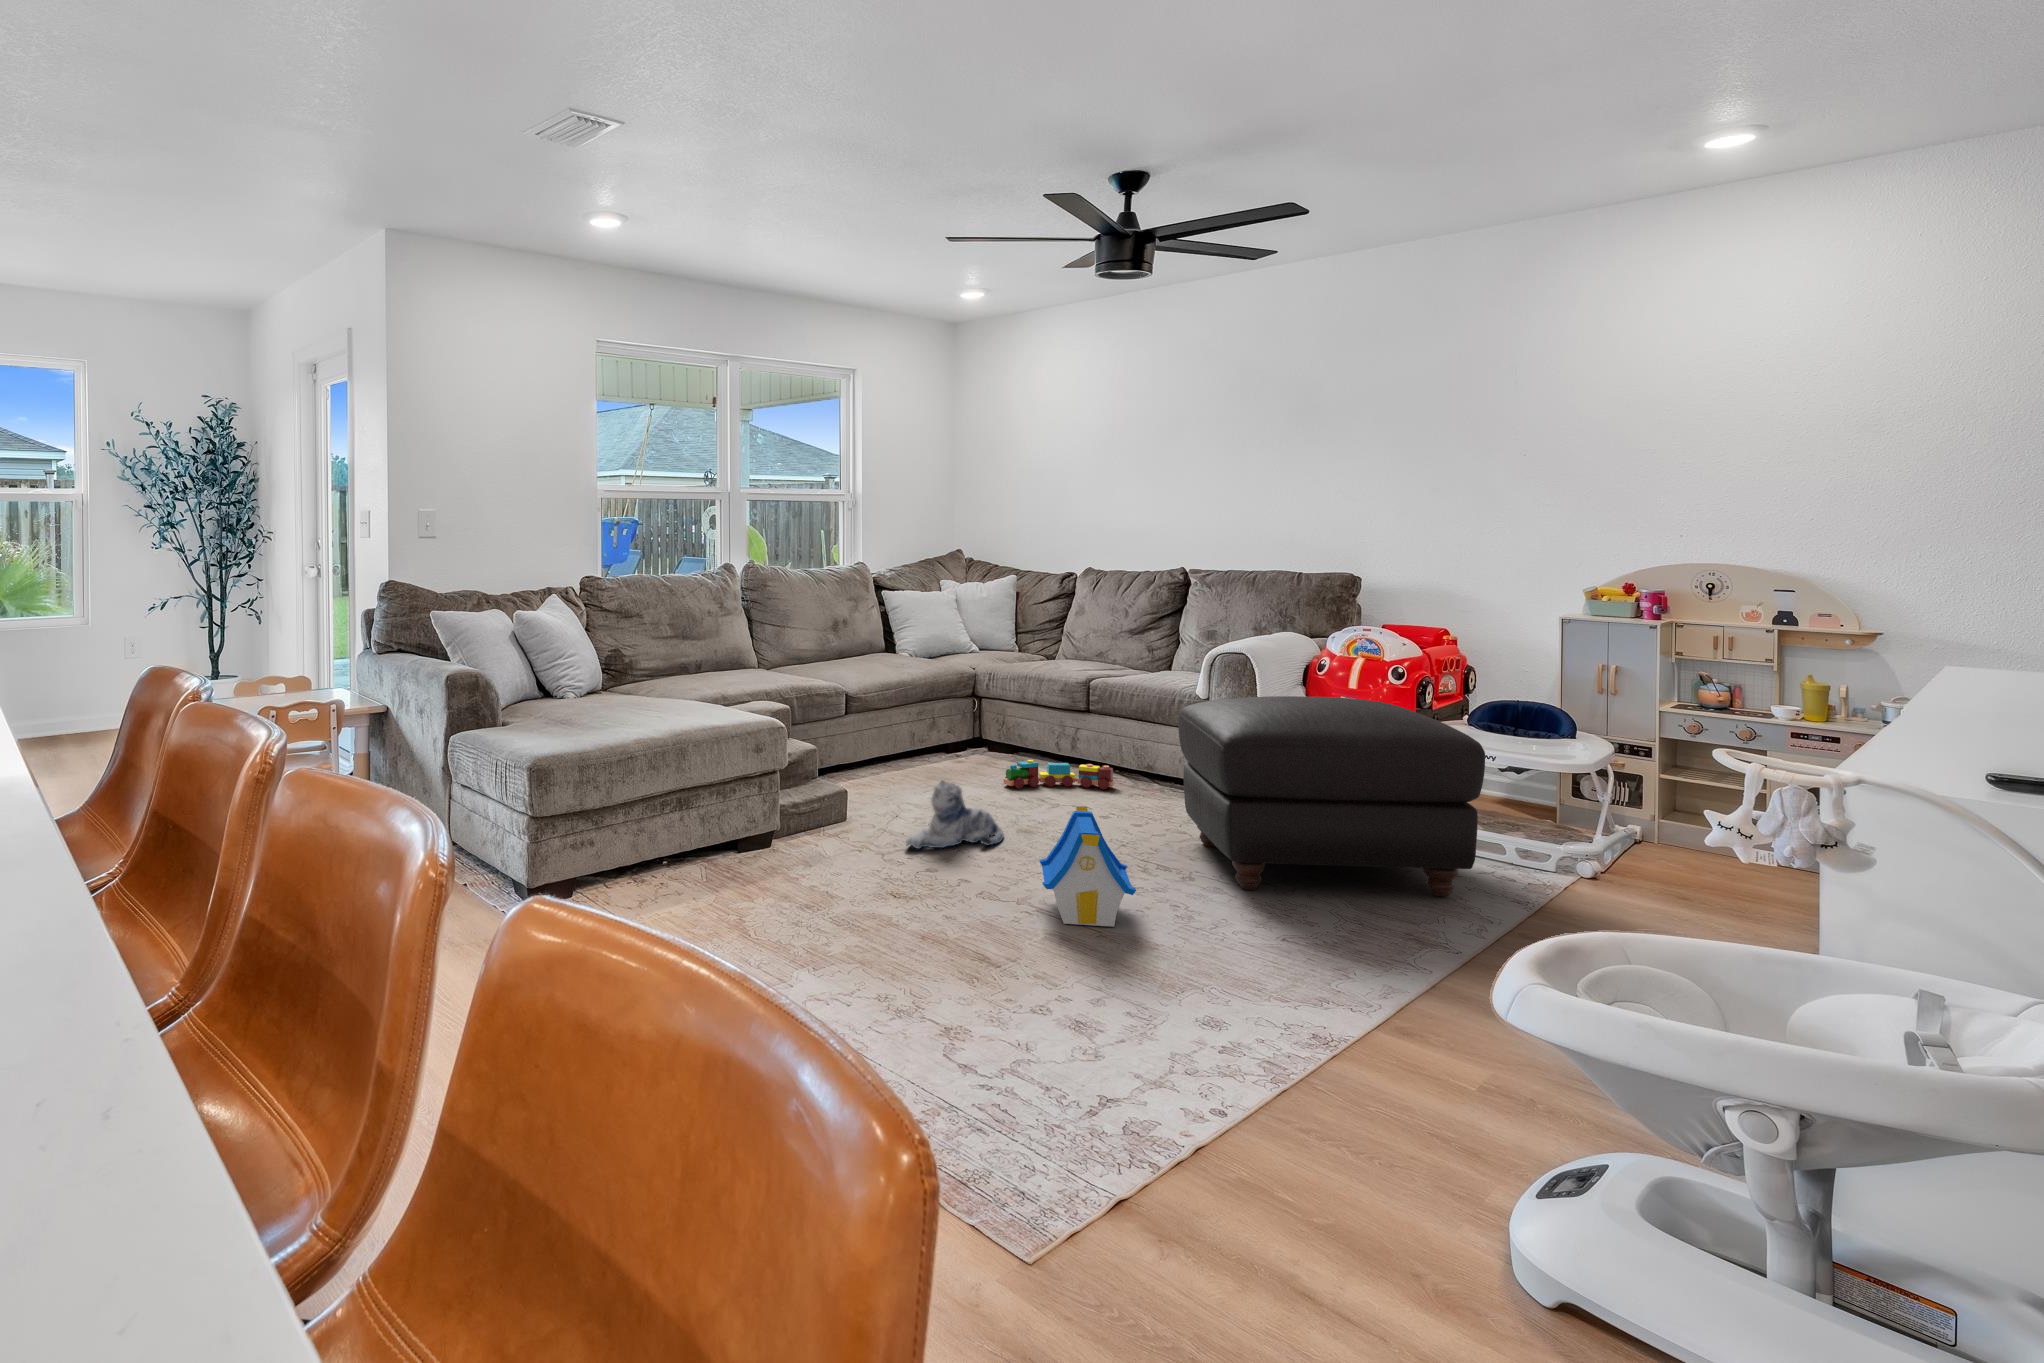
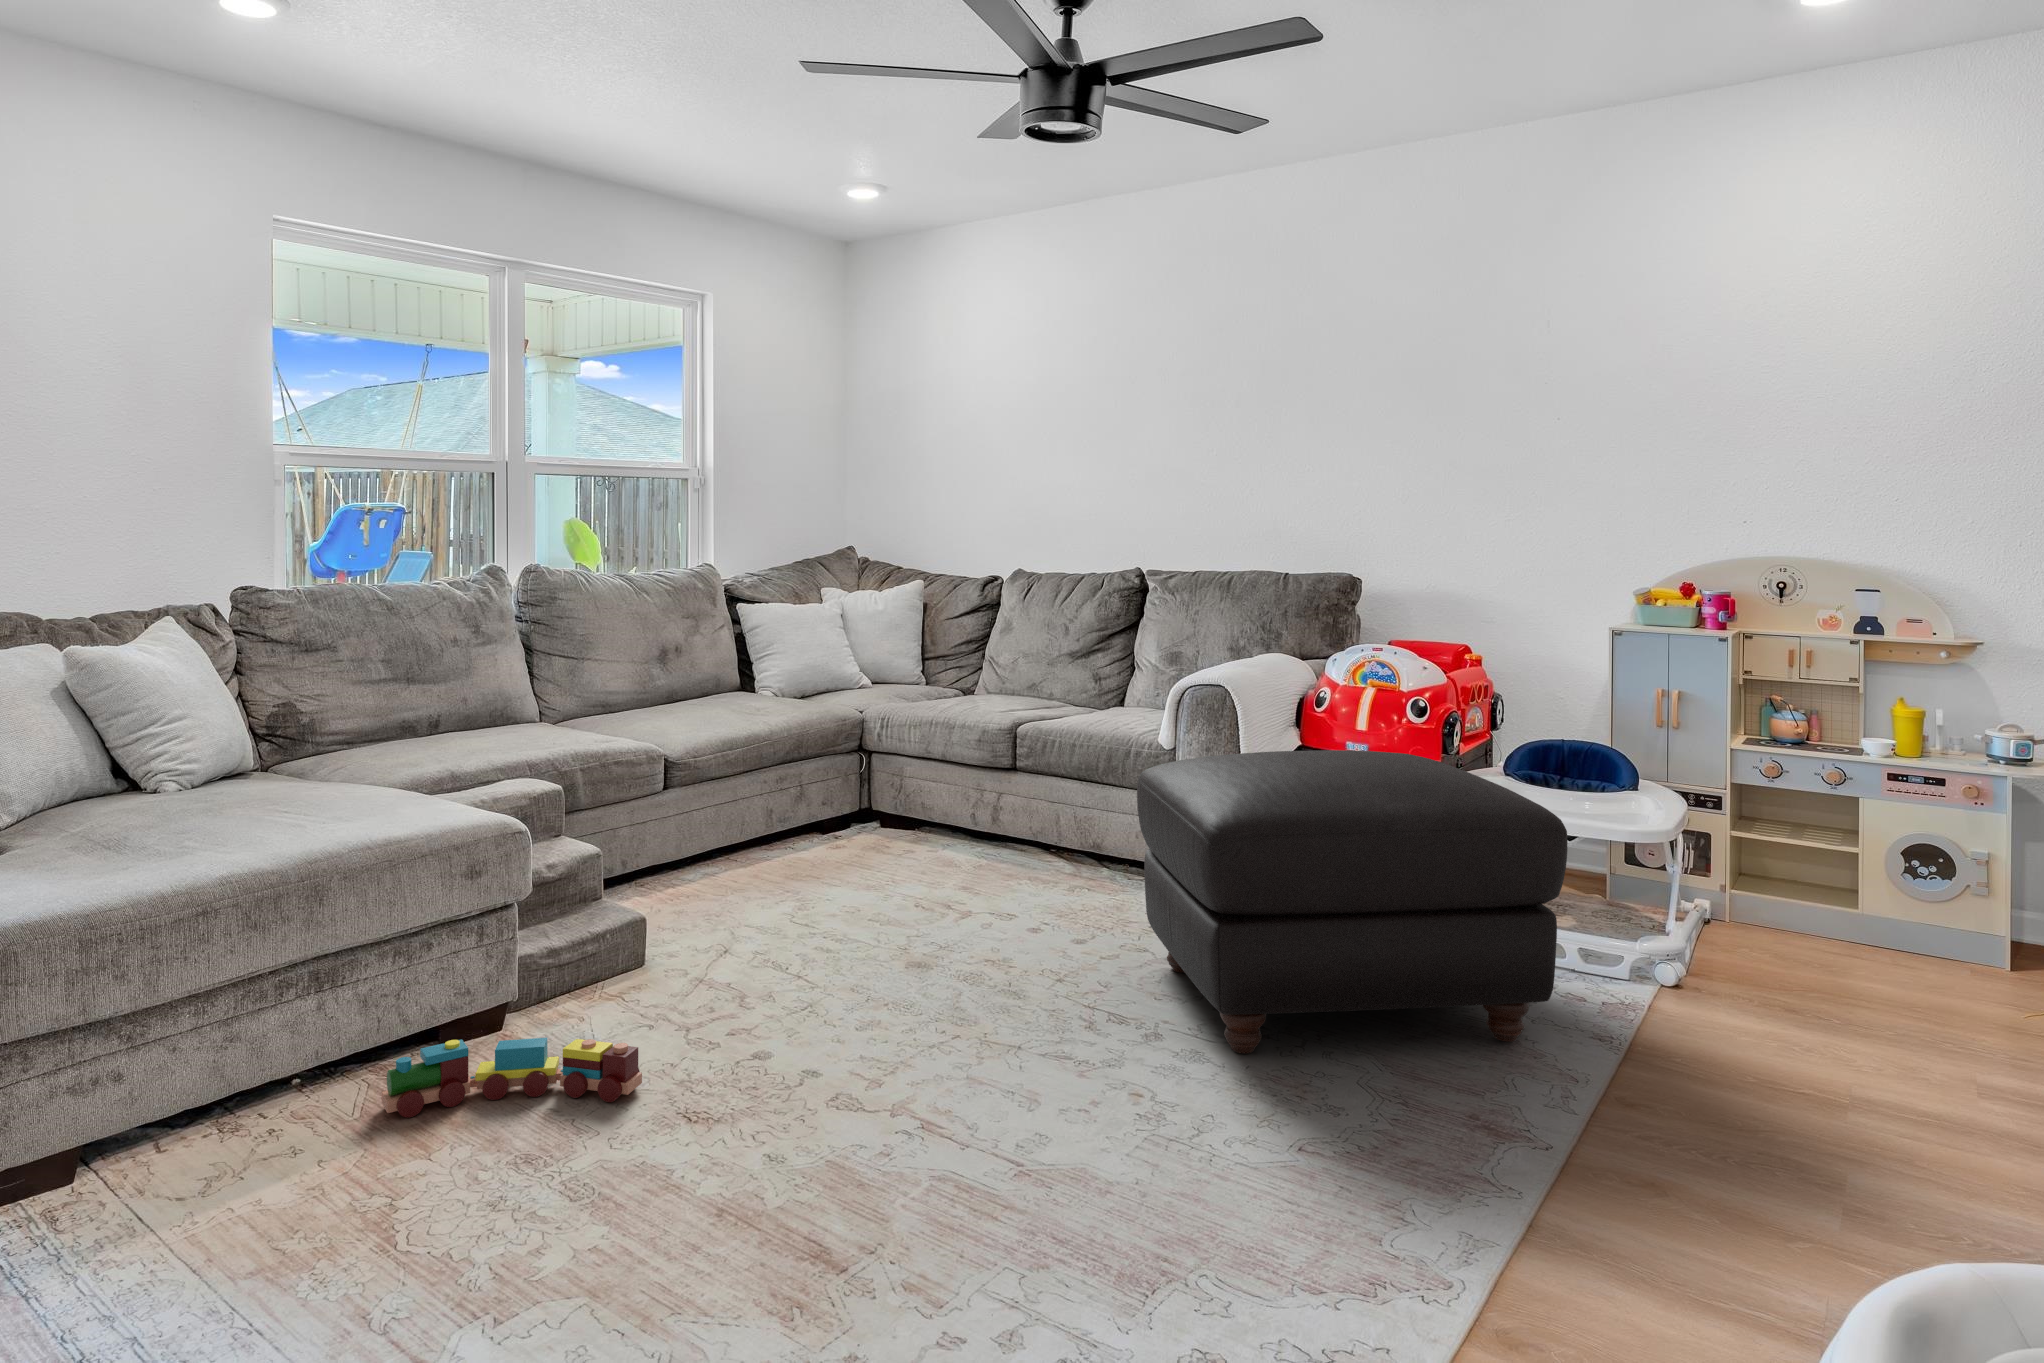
toy train: present [1003,760,1115,790] -> present [382,1038,642,1118]
plush toy: present [906,780,1004,849] -> none [729,899,885,1015]
toy house: present [1039,806,1136,927] -> none [931,945,1082,1157]

